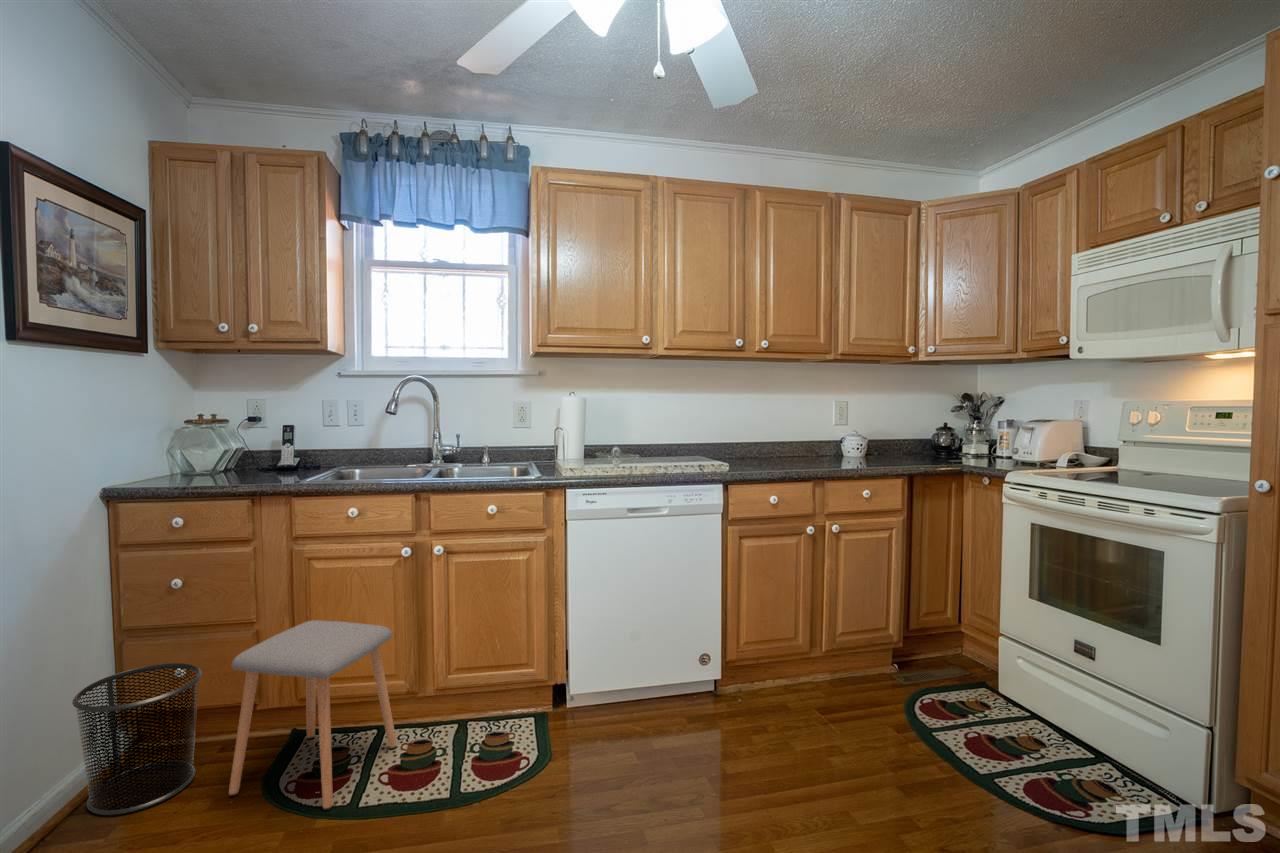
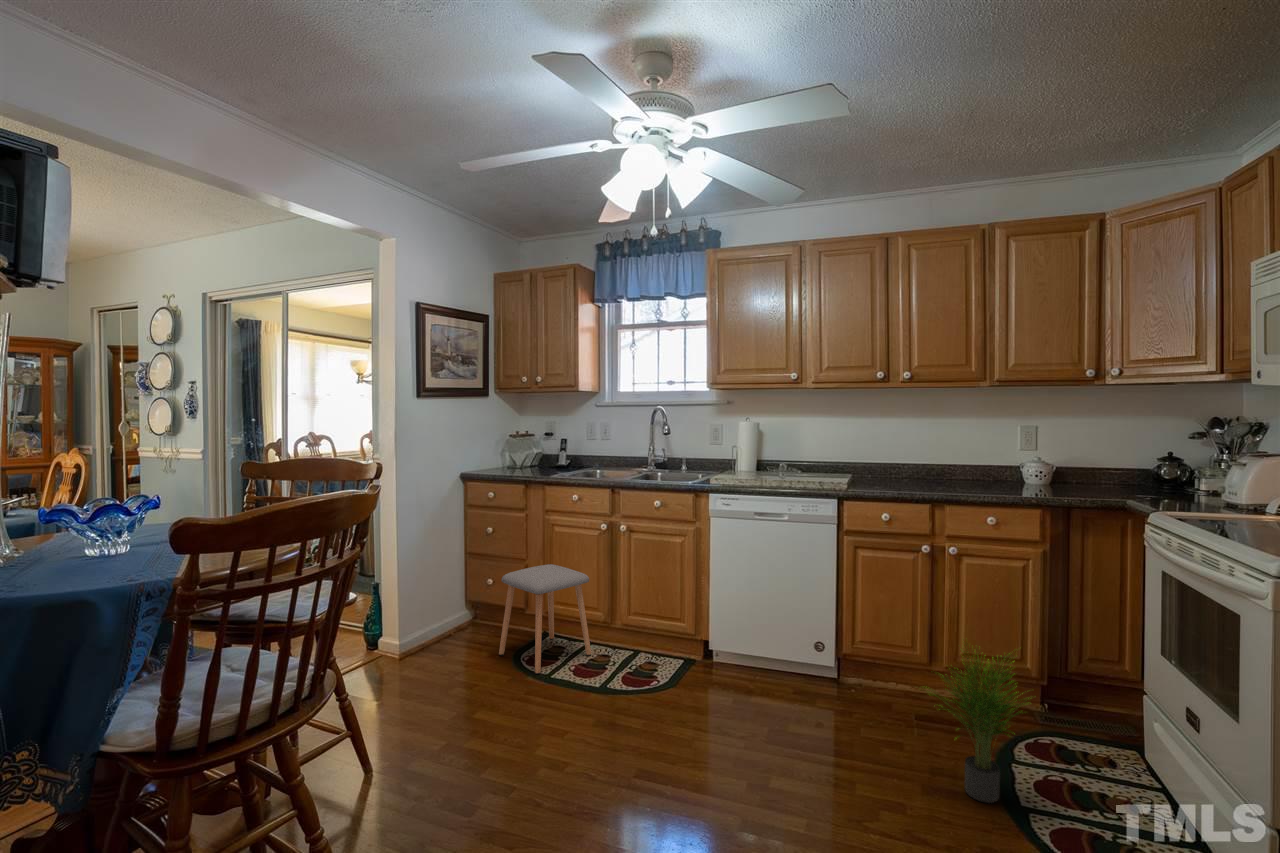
potted plant: none [897,620,1018,792] -> present [928,649,1029,803]
waste bin: present [72,663,202,815] -> none [438,576,496,650]

